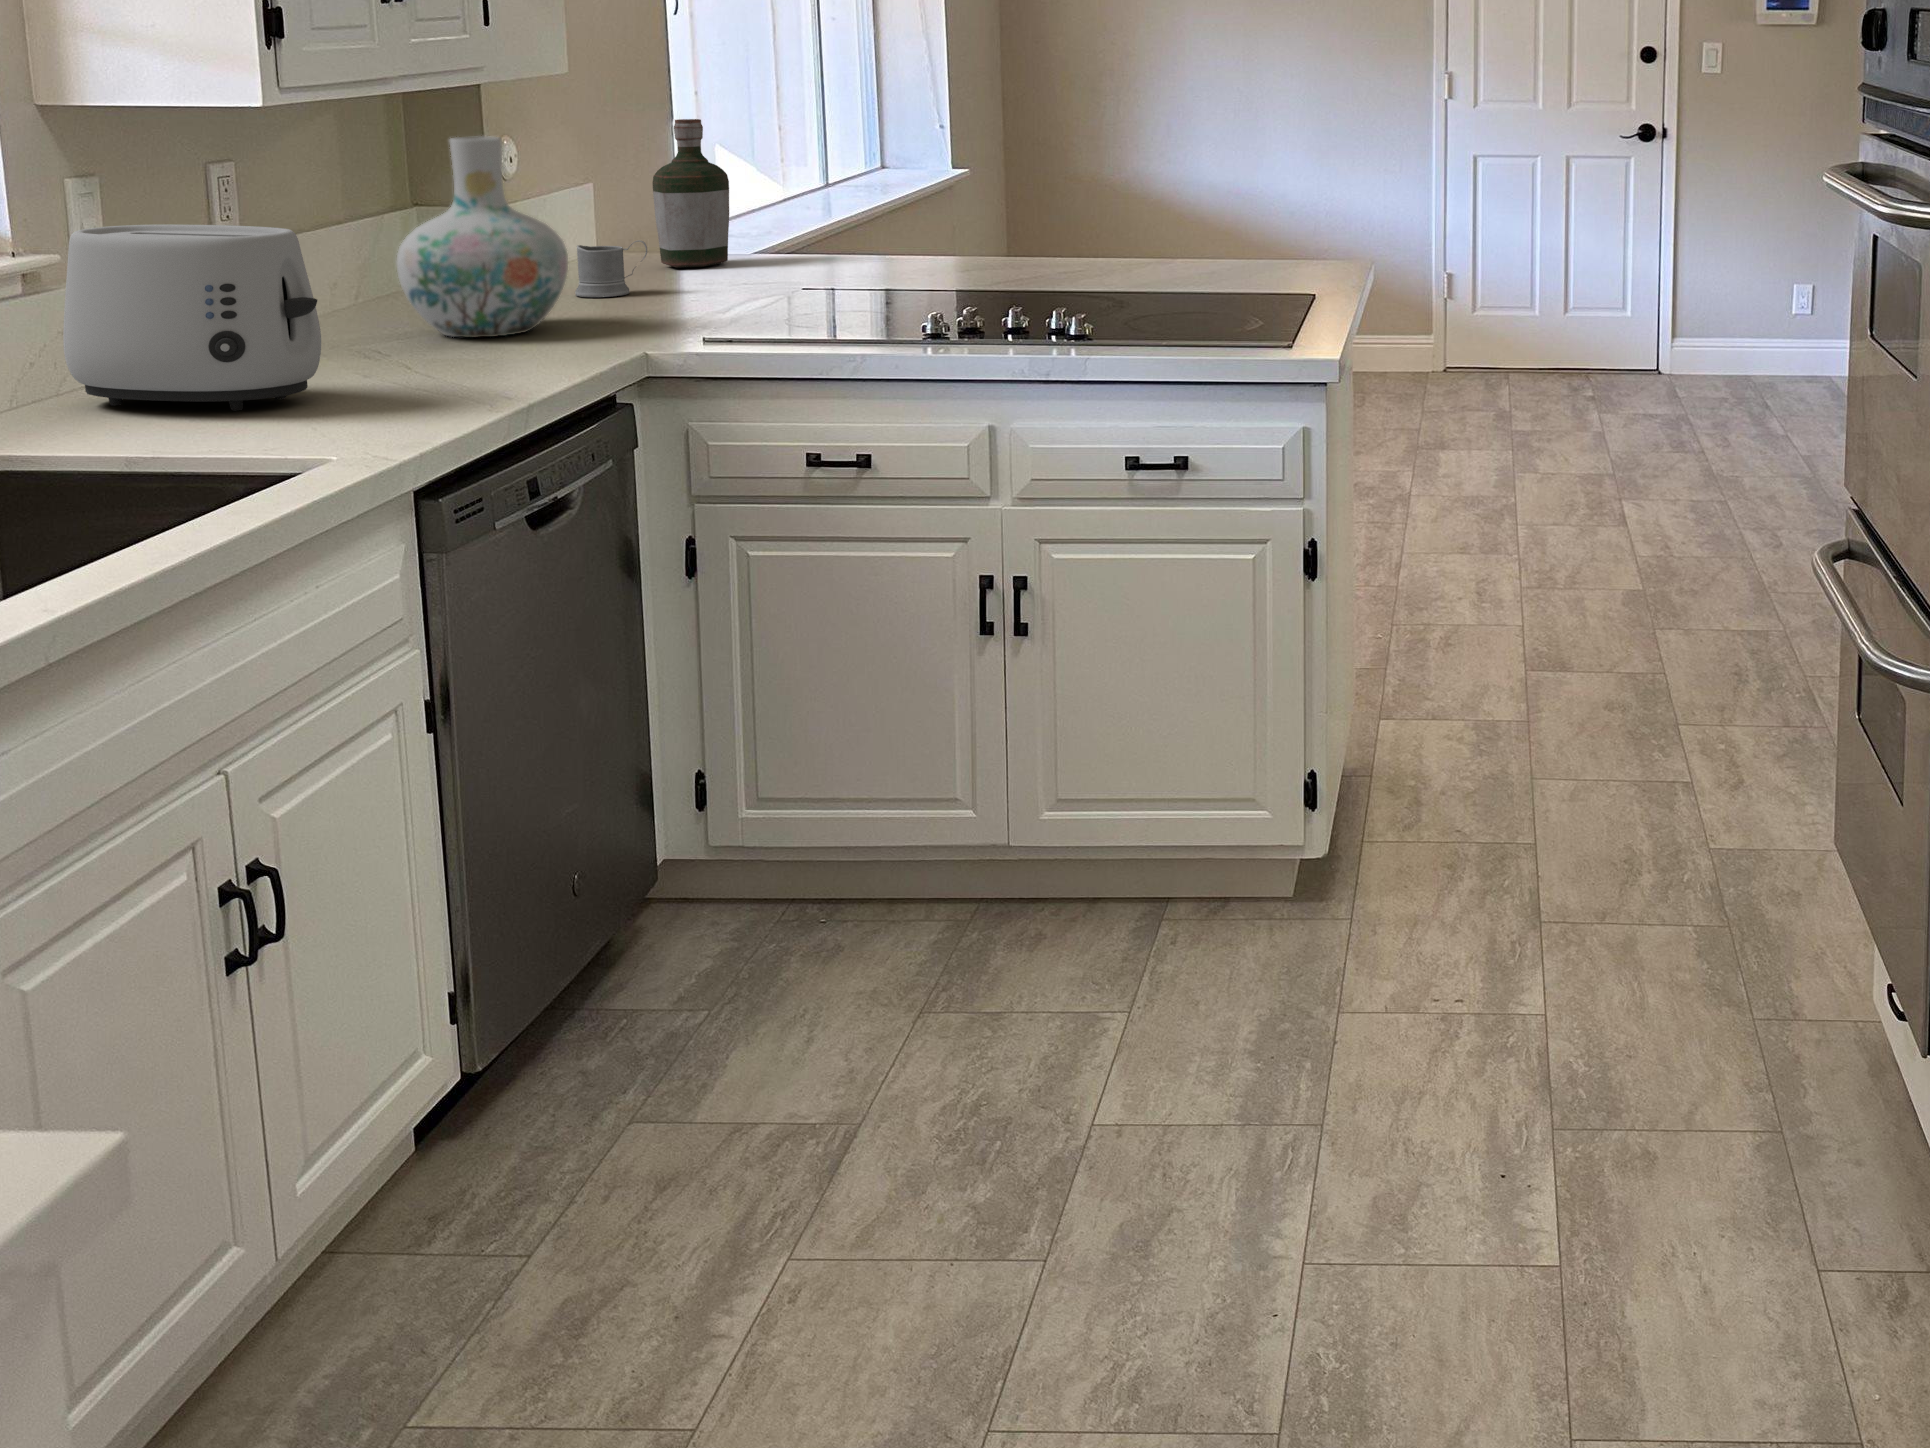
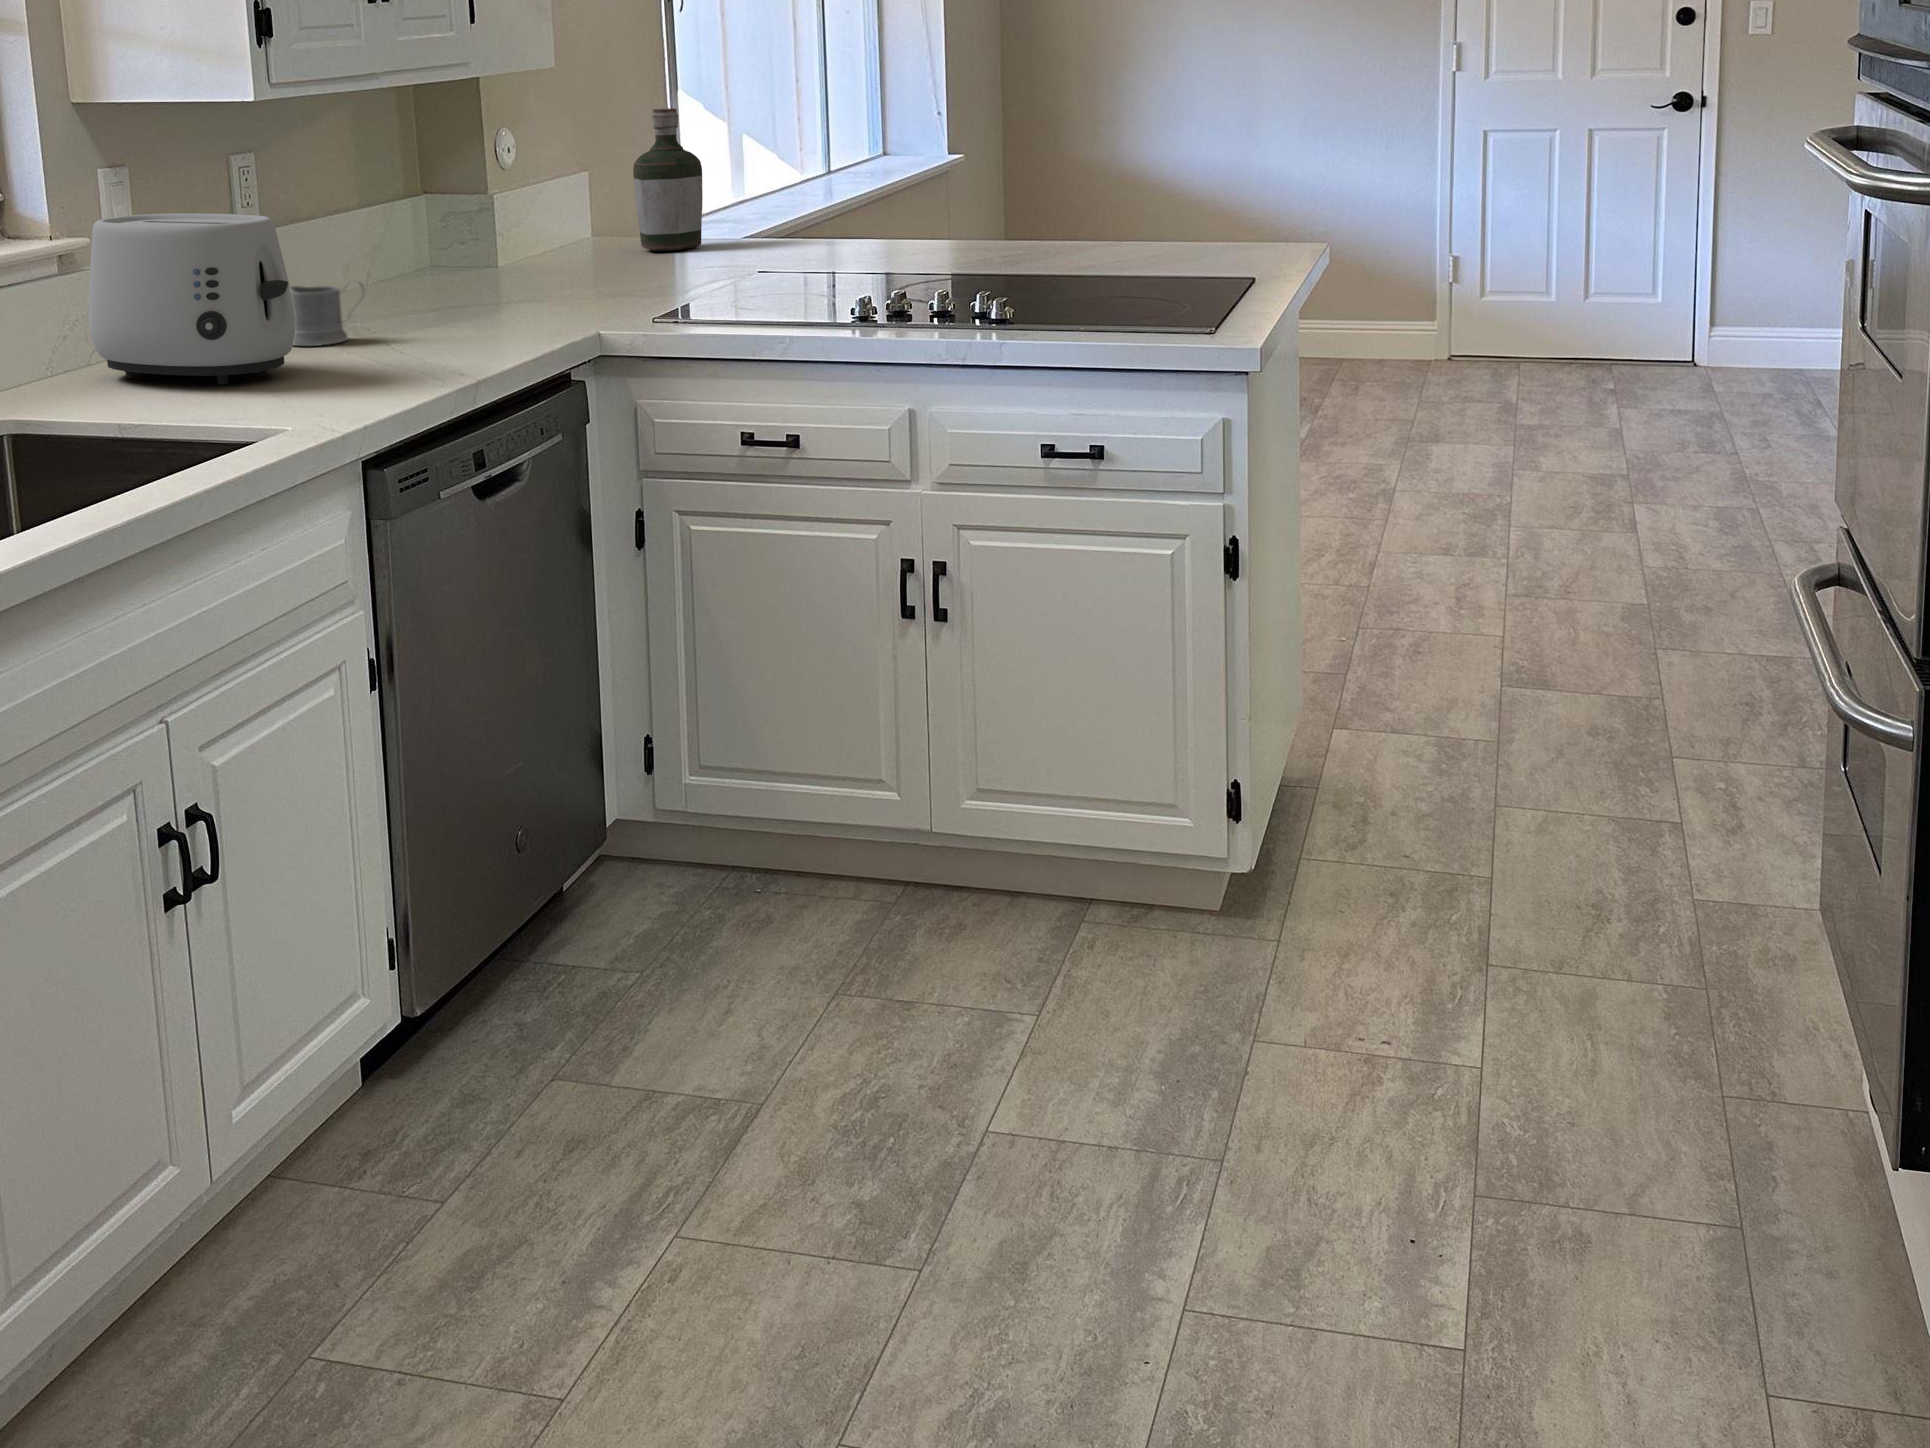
vase: present [397,136,568,337] -> none [385,128,534,318]
mug: present [575,240,647,297] -> present [291,281,365,346]

